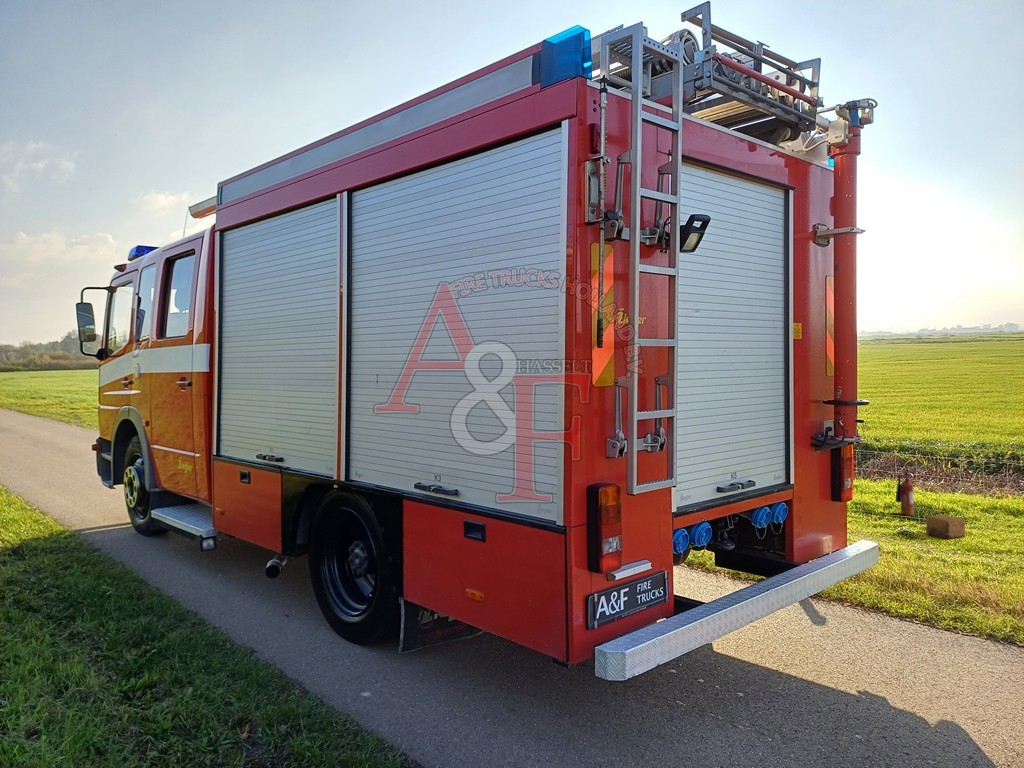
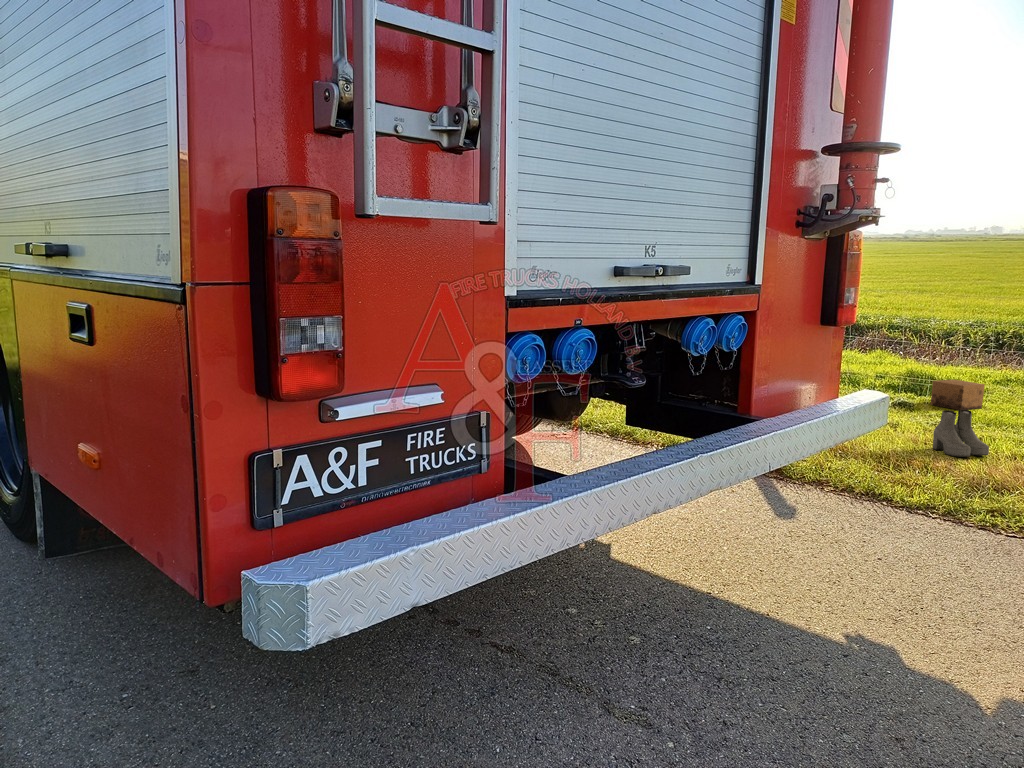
fire extinguisher: present [896,470,914,515] -> none [888,326,914,385]
boots: none [920,545,958,579] -> present [933,410,989,457]

